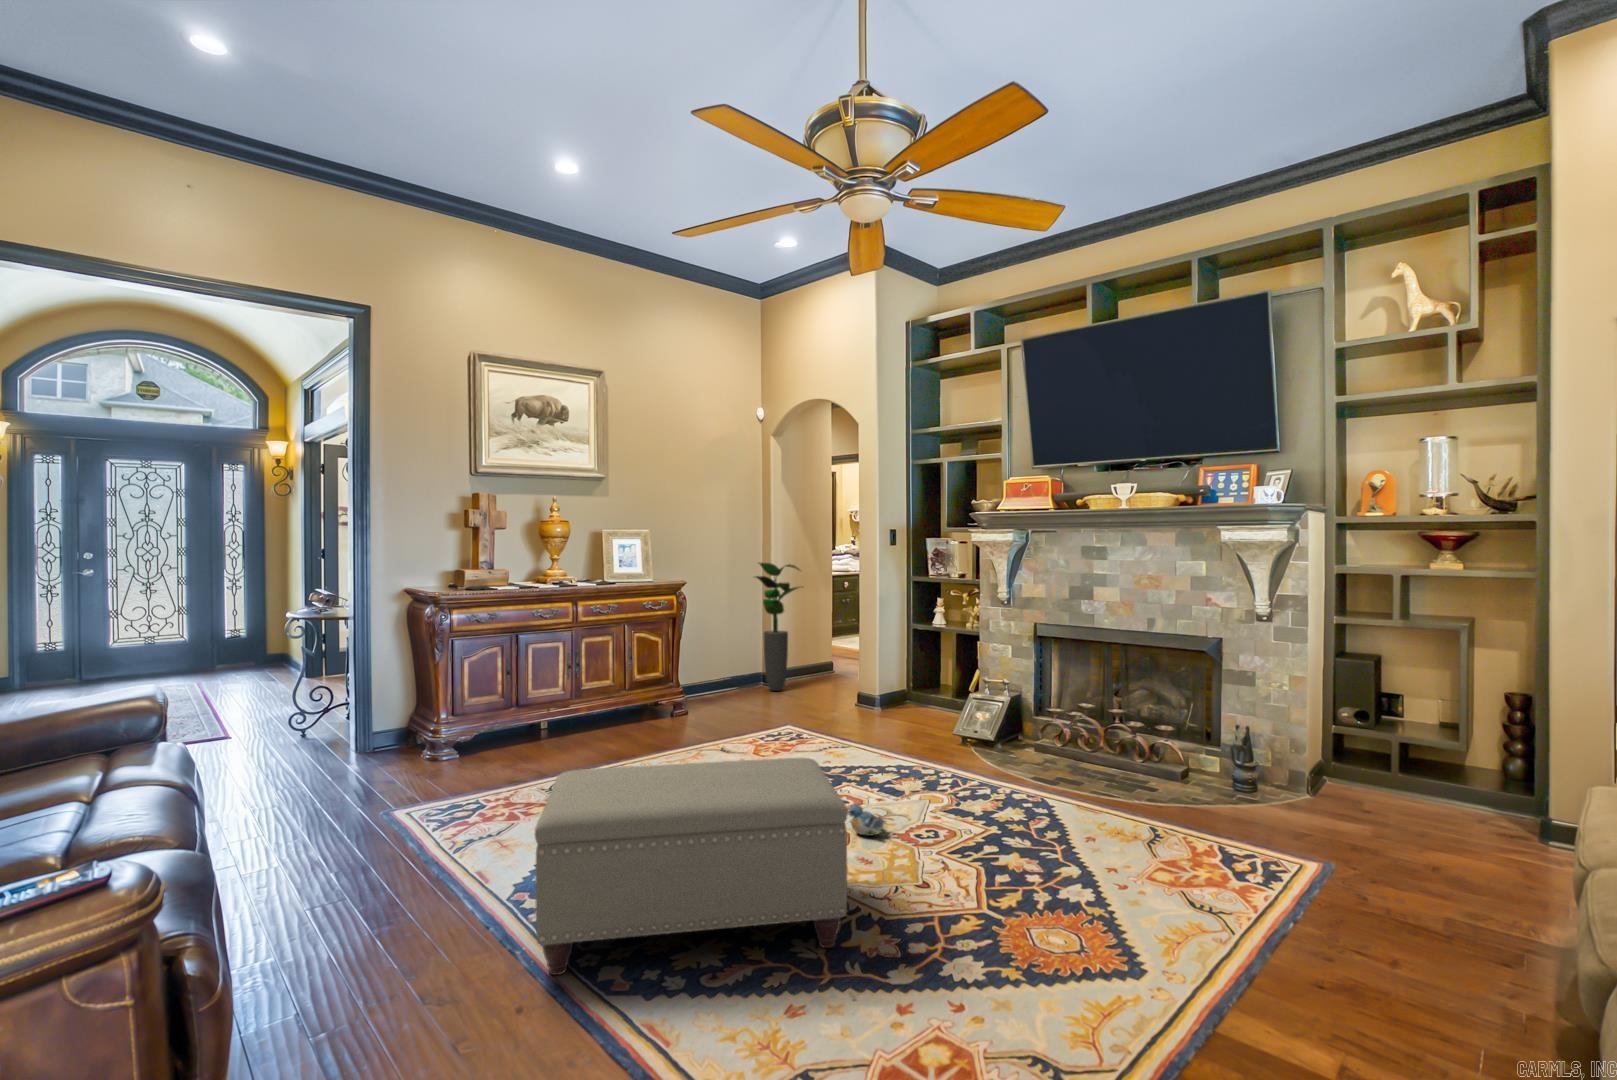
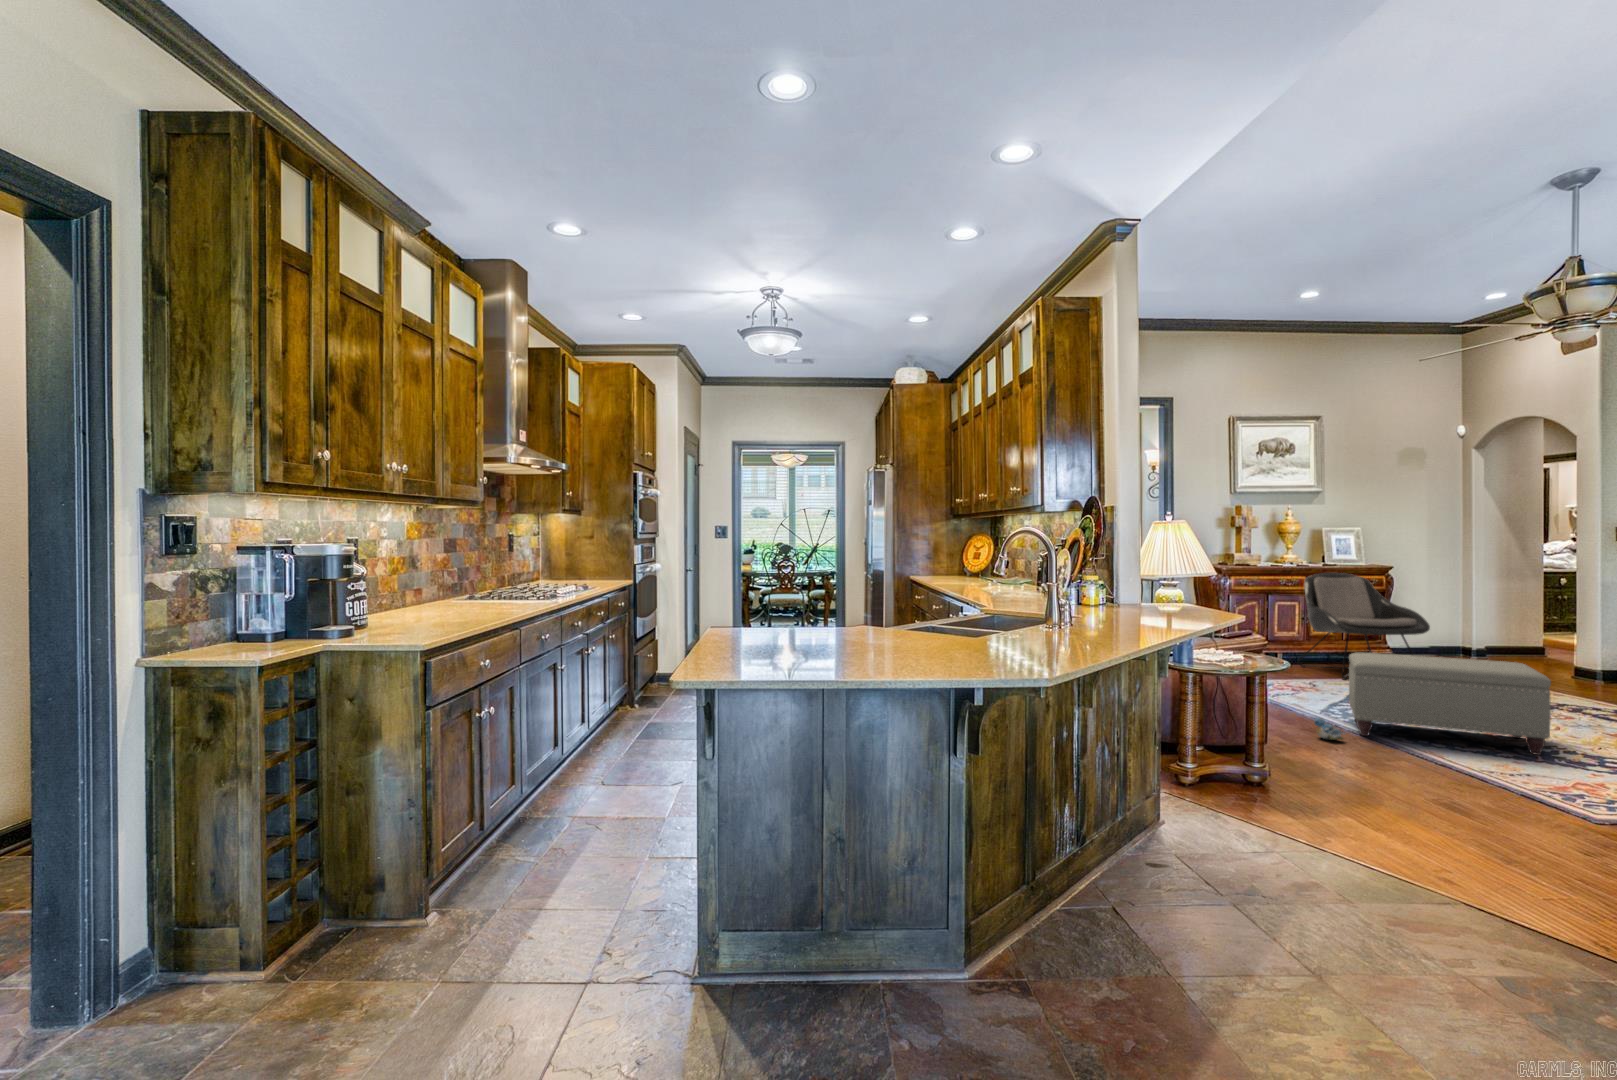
potted plant: present [756,563,800,691] -> none [1453,554,1510,660]
lounge chair: none [560,595,718,764] -> present [1298,573,1430,679]
plush toy: present [848,804,887,836] -> present [1314,717,1345,740]

